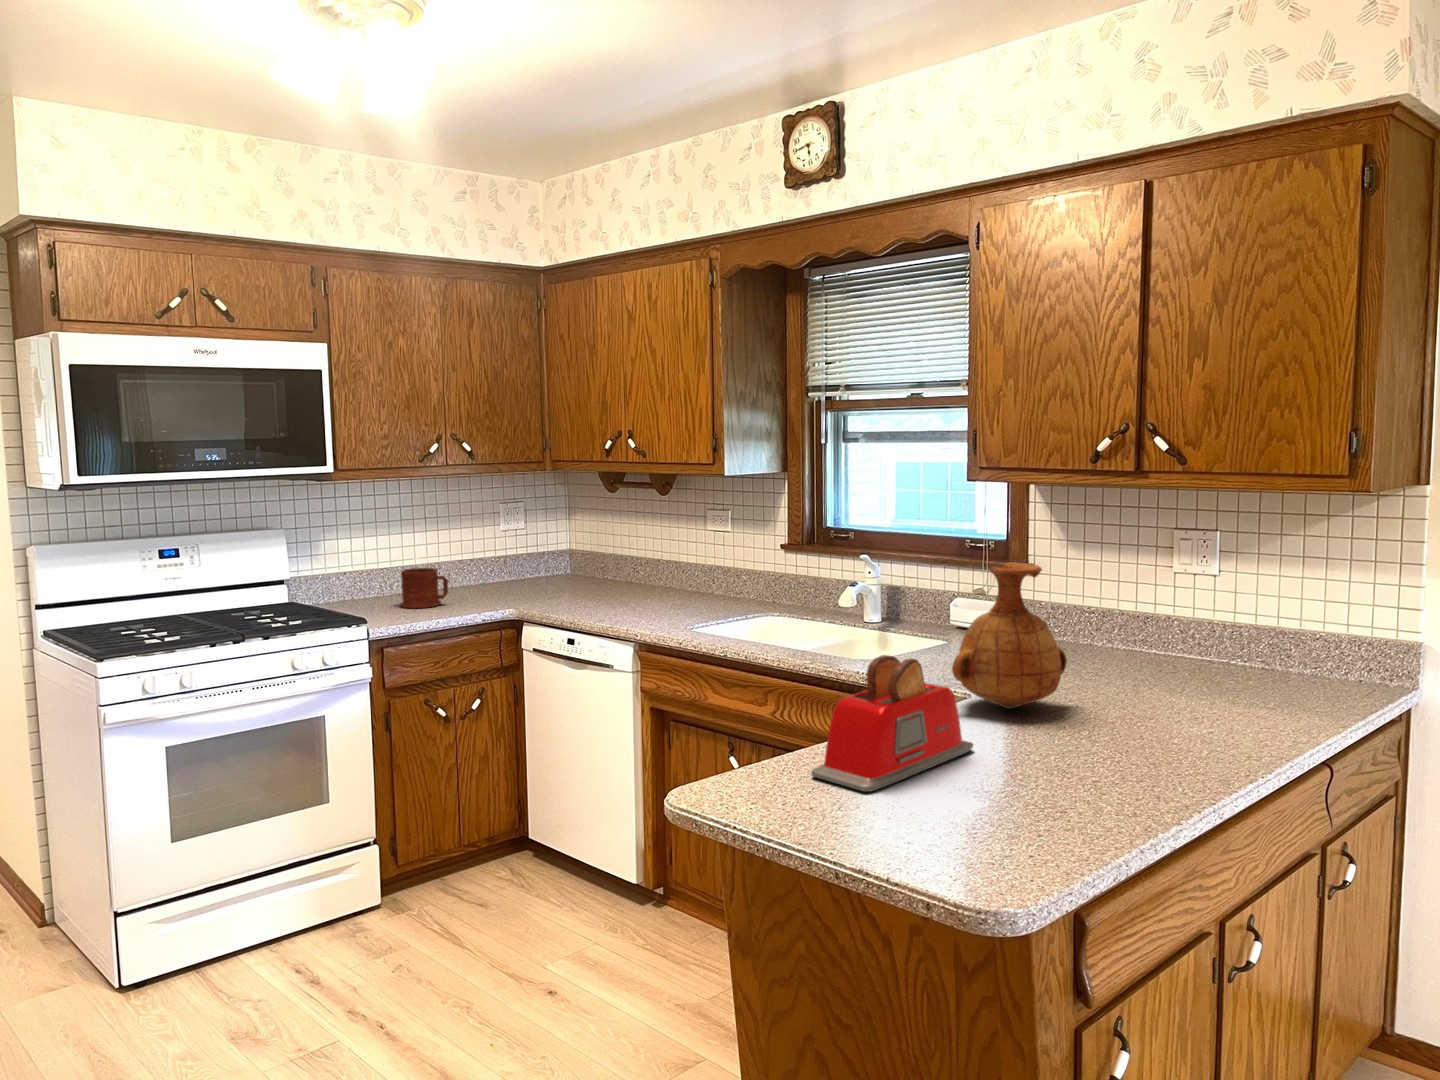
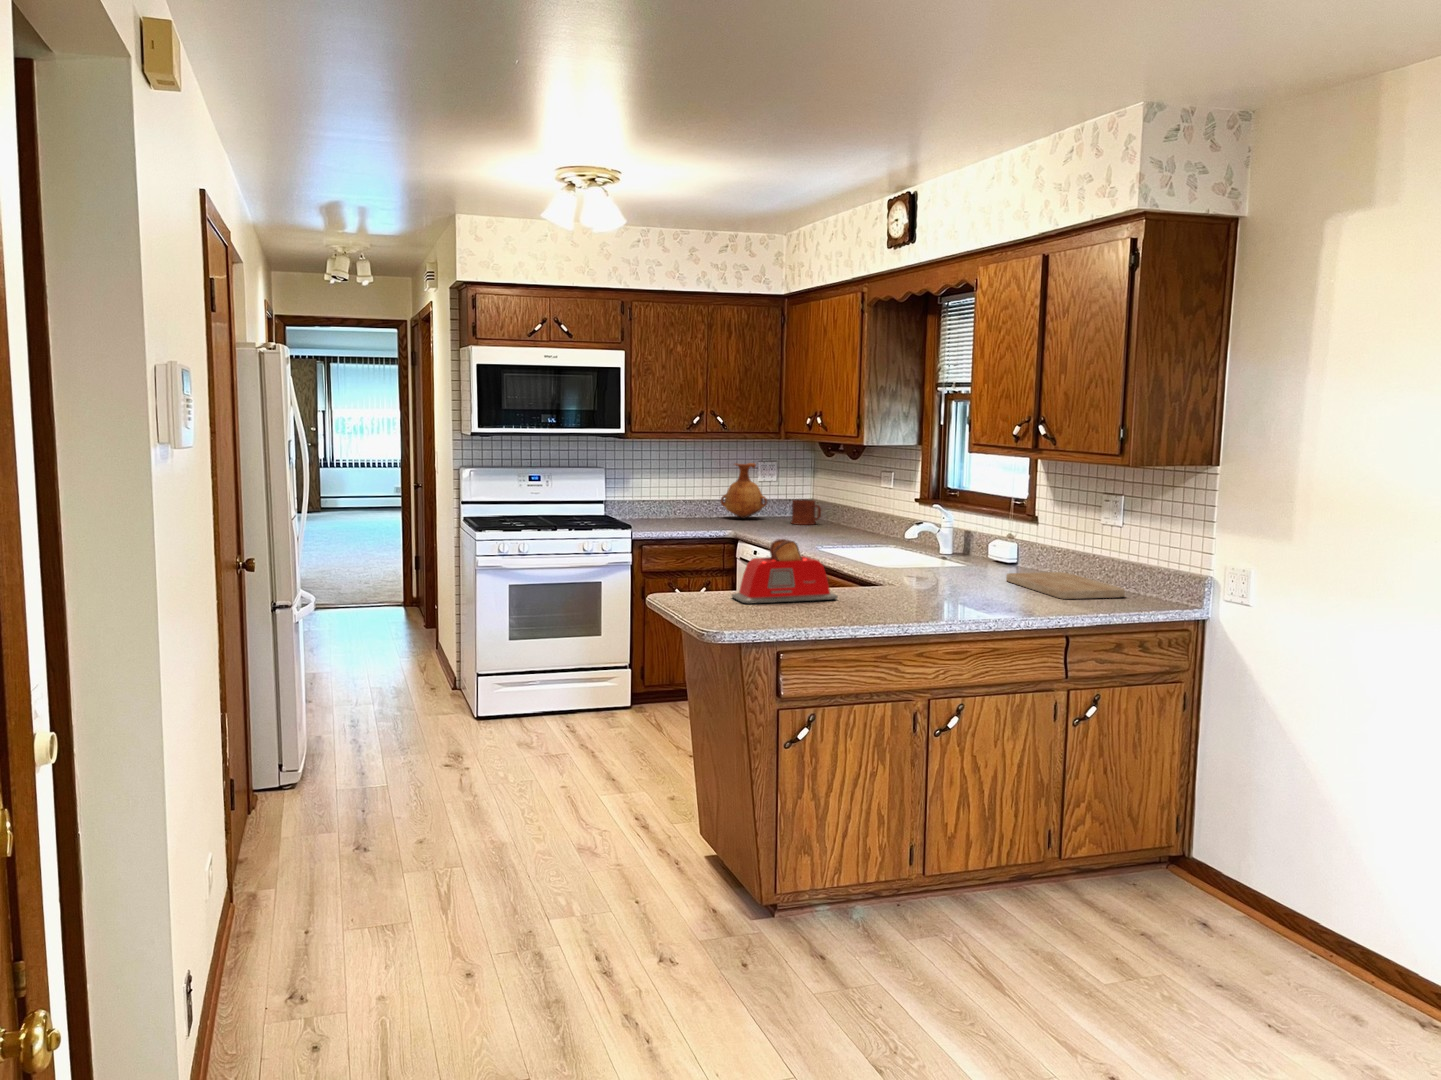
vase: present [952,562,1067,709] -> present [721,463,767,518]
mug: present [401,568,448,608] -> present [791,500,821,525]
cutting board: none [1056,639,1257,690] -> present [1006,572,1125,599]

